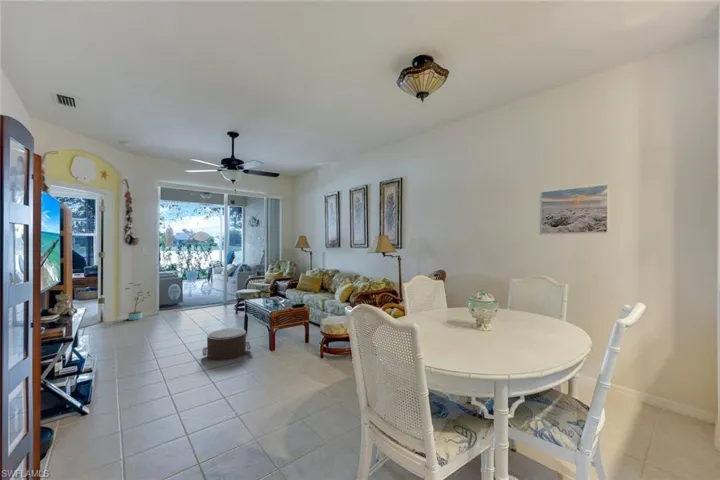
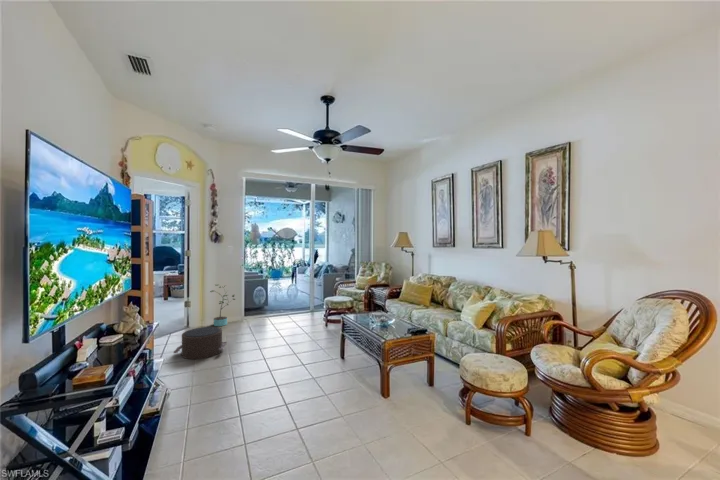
pouf: present [202,328,251,360] -> present [174,327,227,359]

